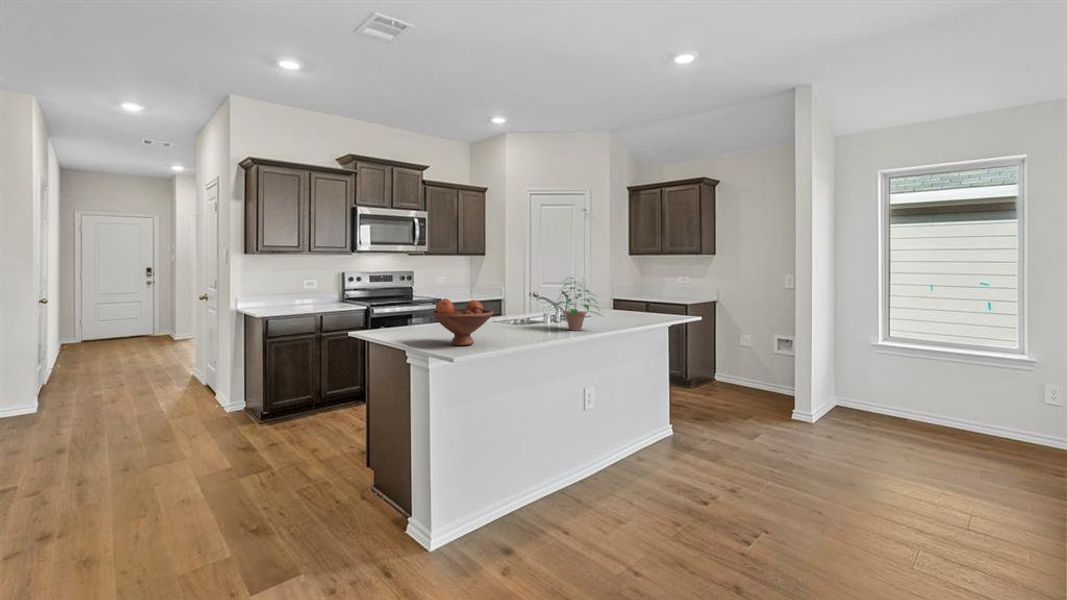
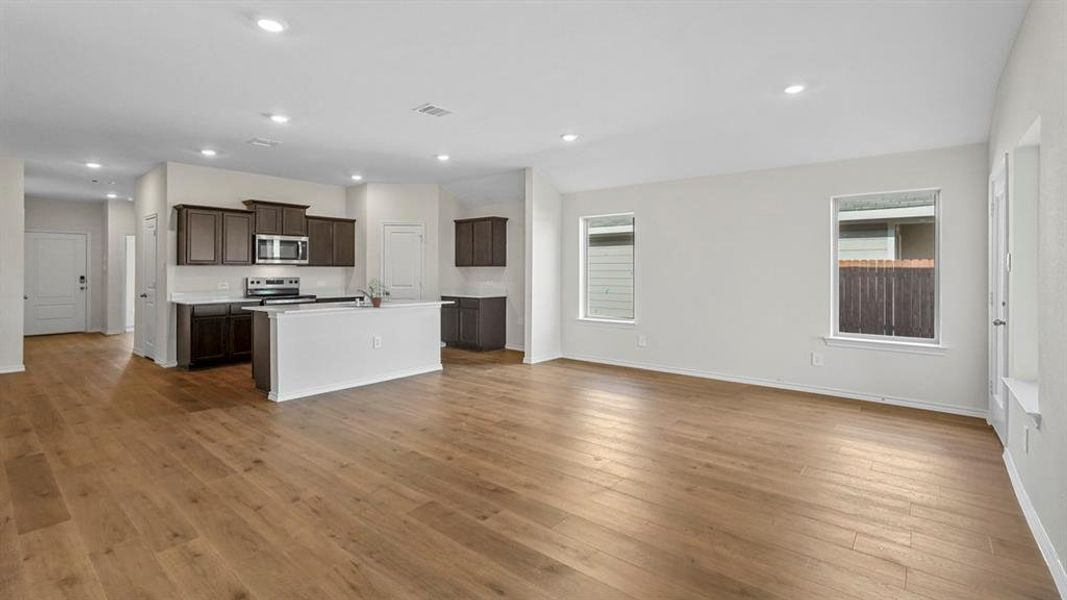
fruit bowl: present [431,299,493,346] -> none [286,288,319,311]

